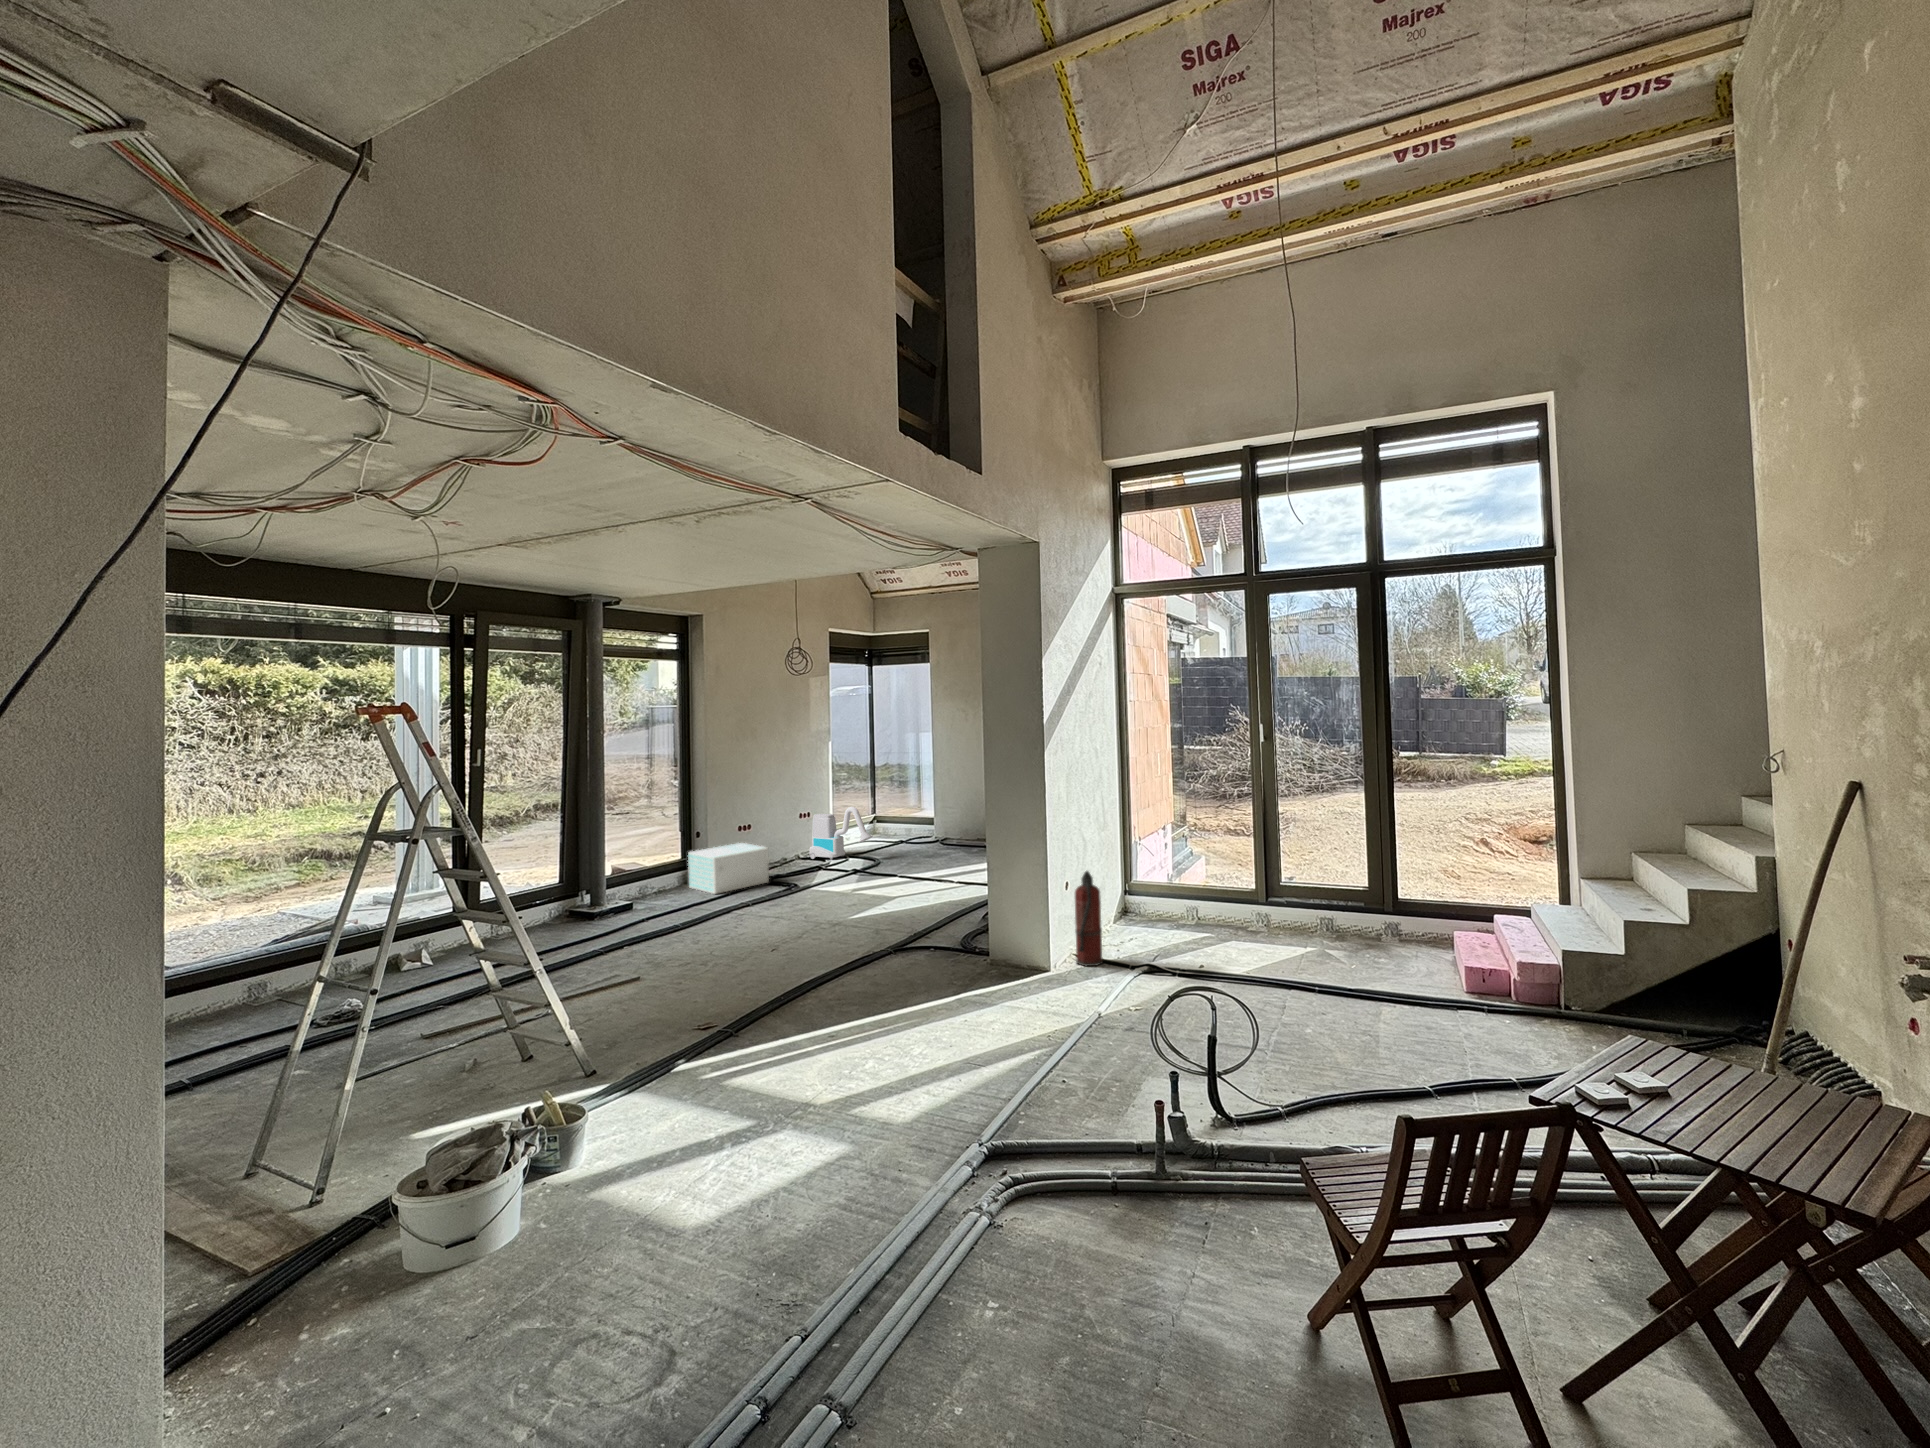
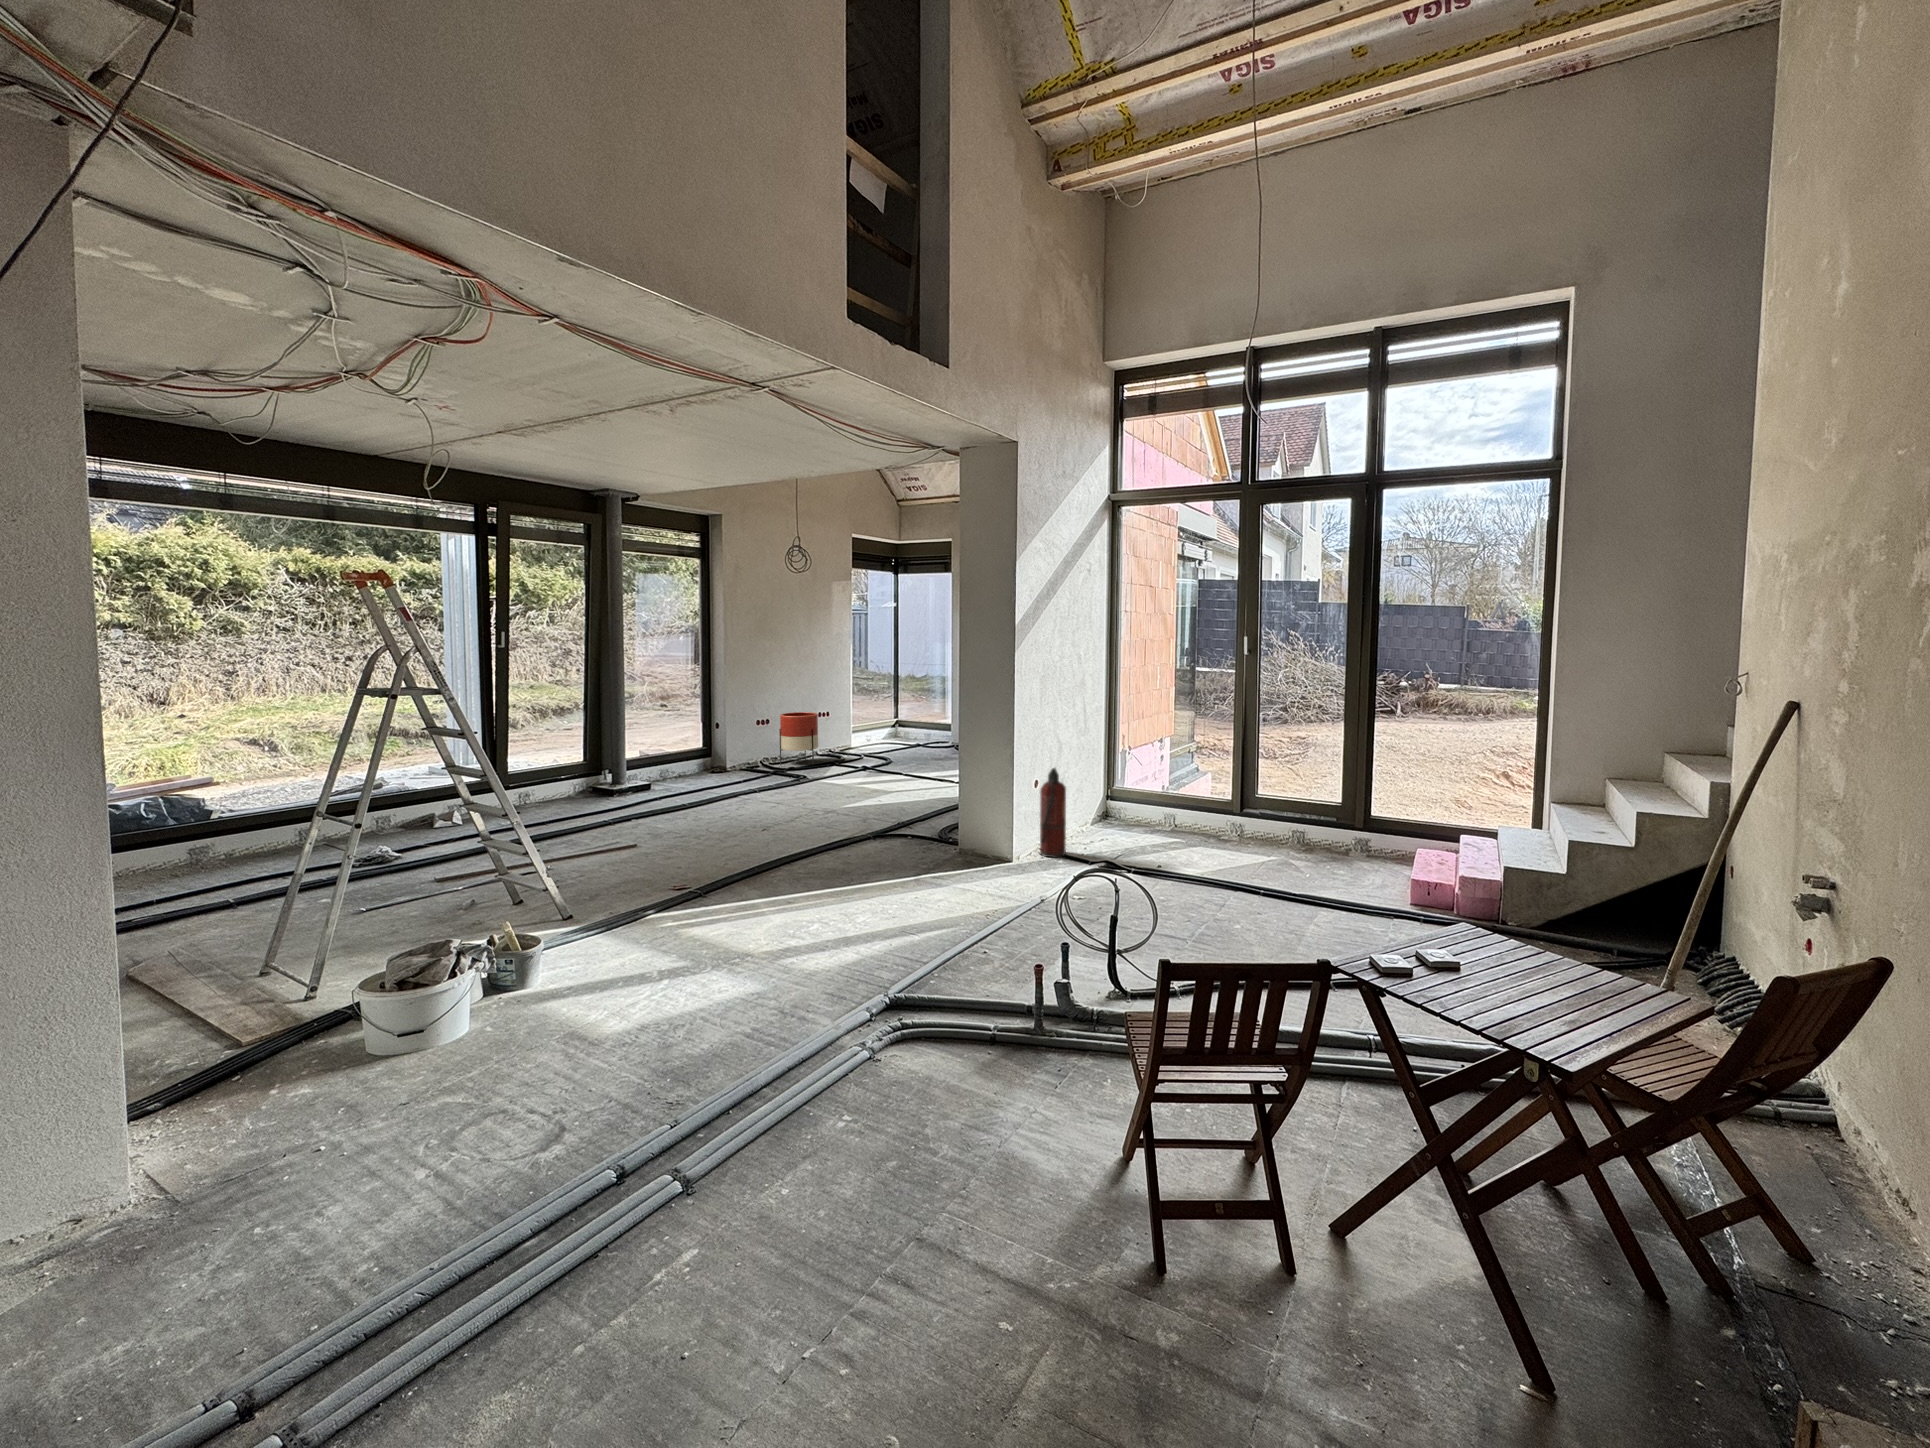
vacuum cleaner: present [810,807,873,860] -> none [829,707,887,756]
planter: none [761,816,802,874] -> present [779,712,818,765]
storage box: present [688,843,769,894] -> none [709,735,783,780]

